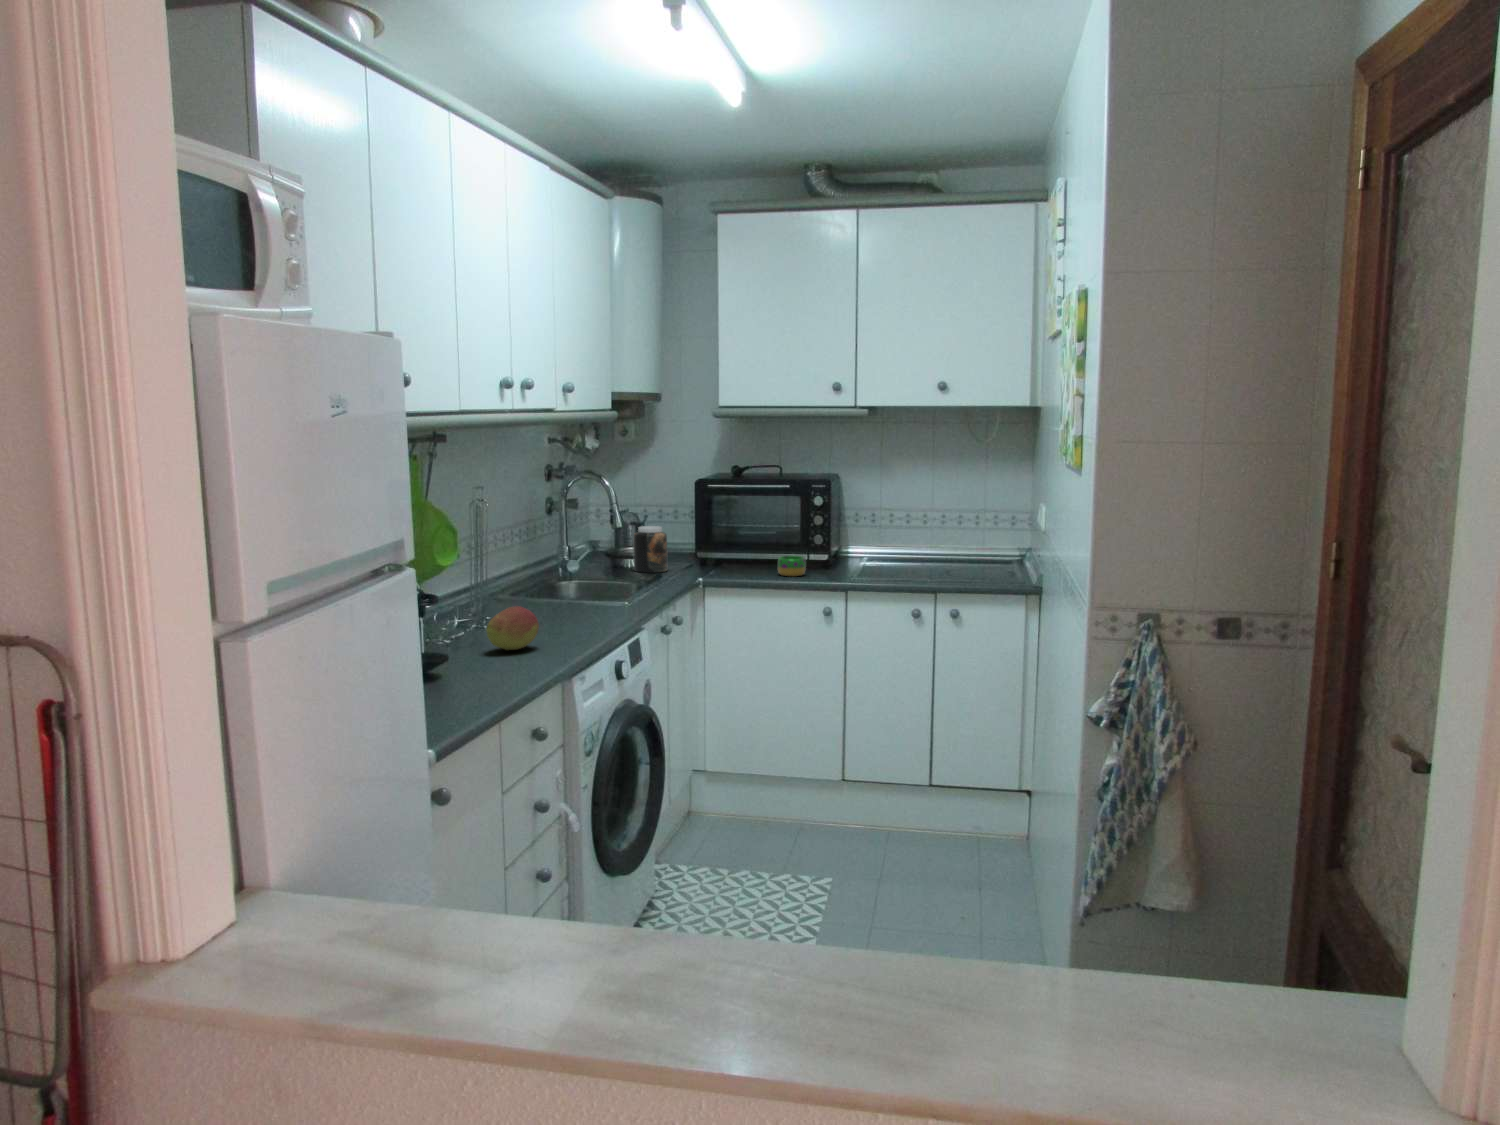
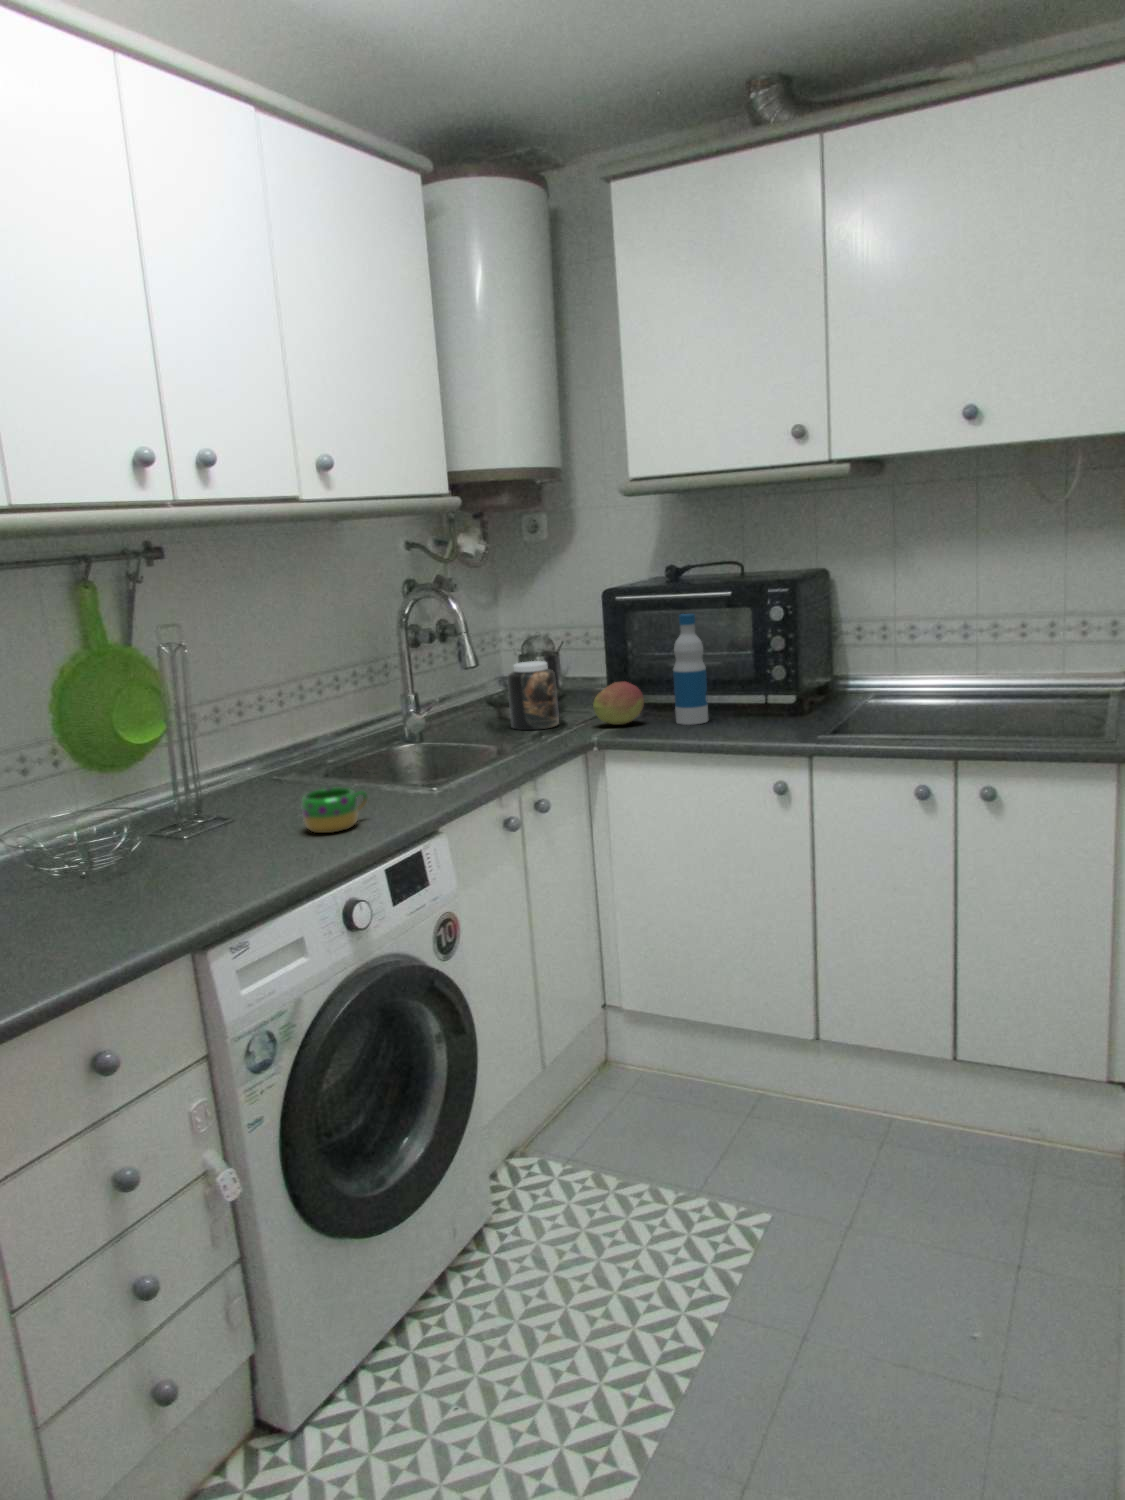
bottle: none [747,499,769,572] -> present [673,614,708,725]
mug: present [778,556,806,577] -> present [302,788,367,833]
fruit: present [486,606,539,650] -> present [593,682,644,724]

